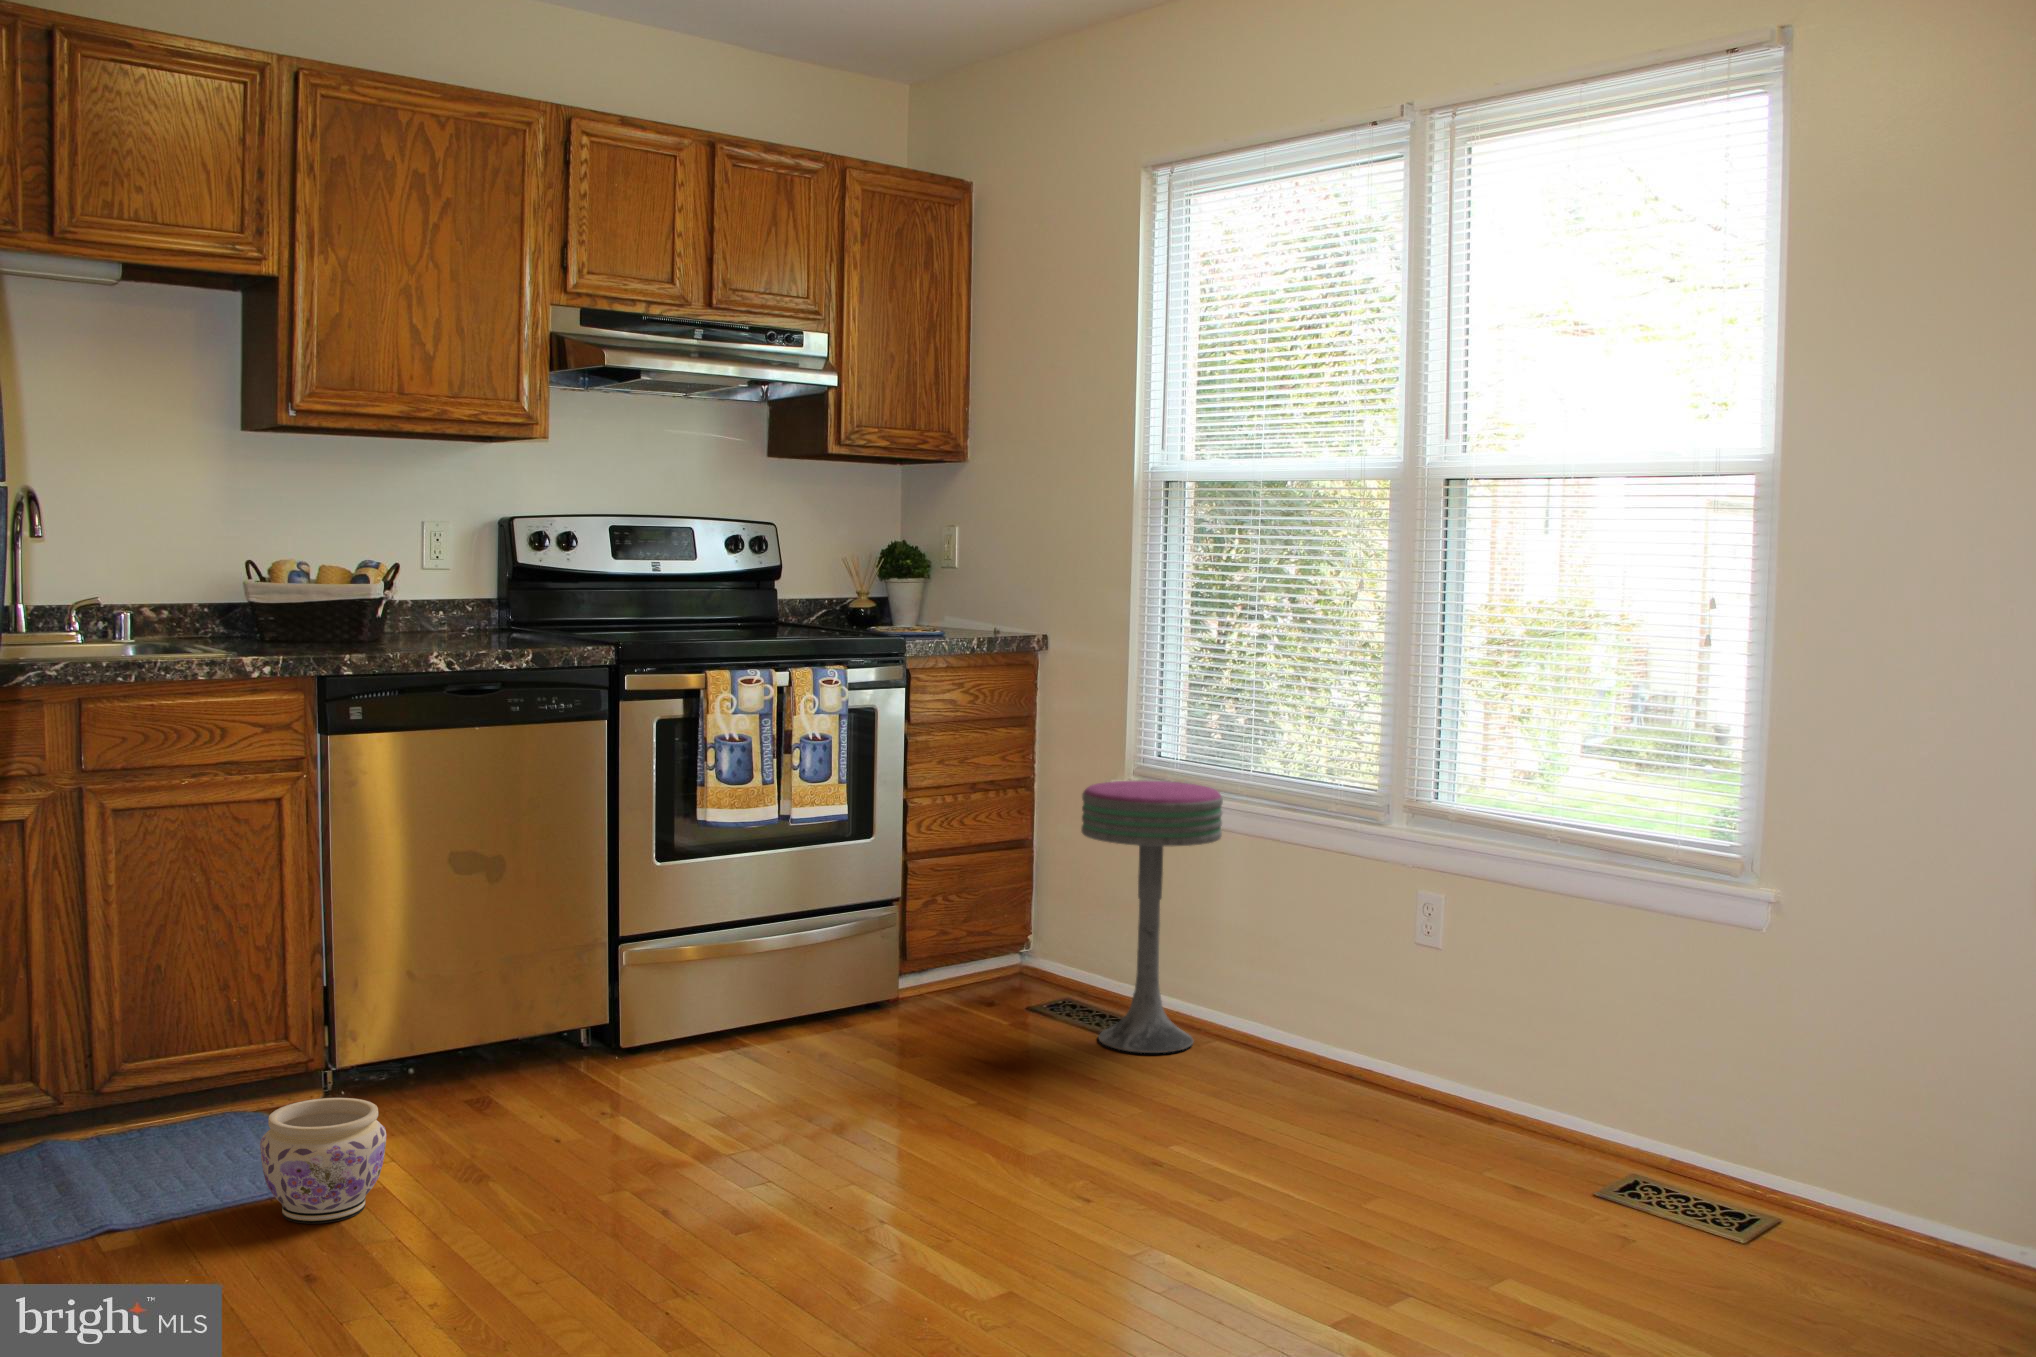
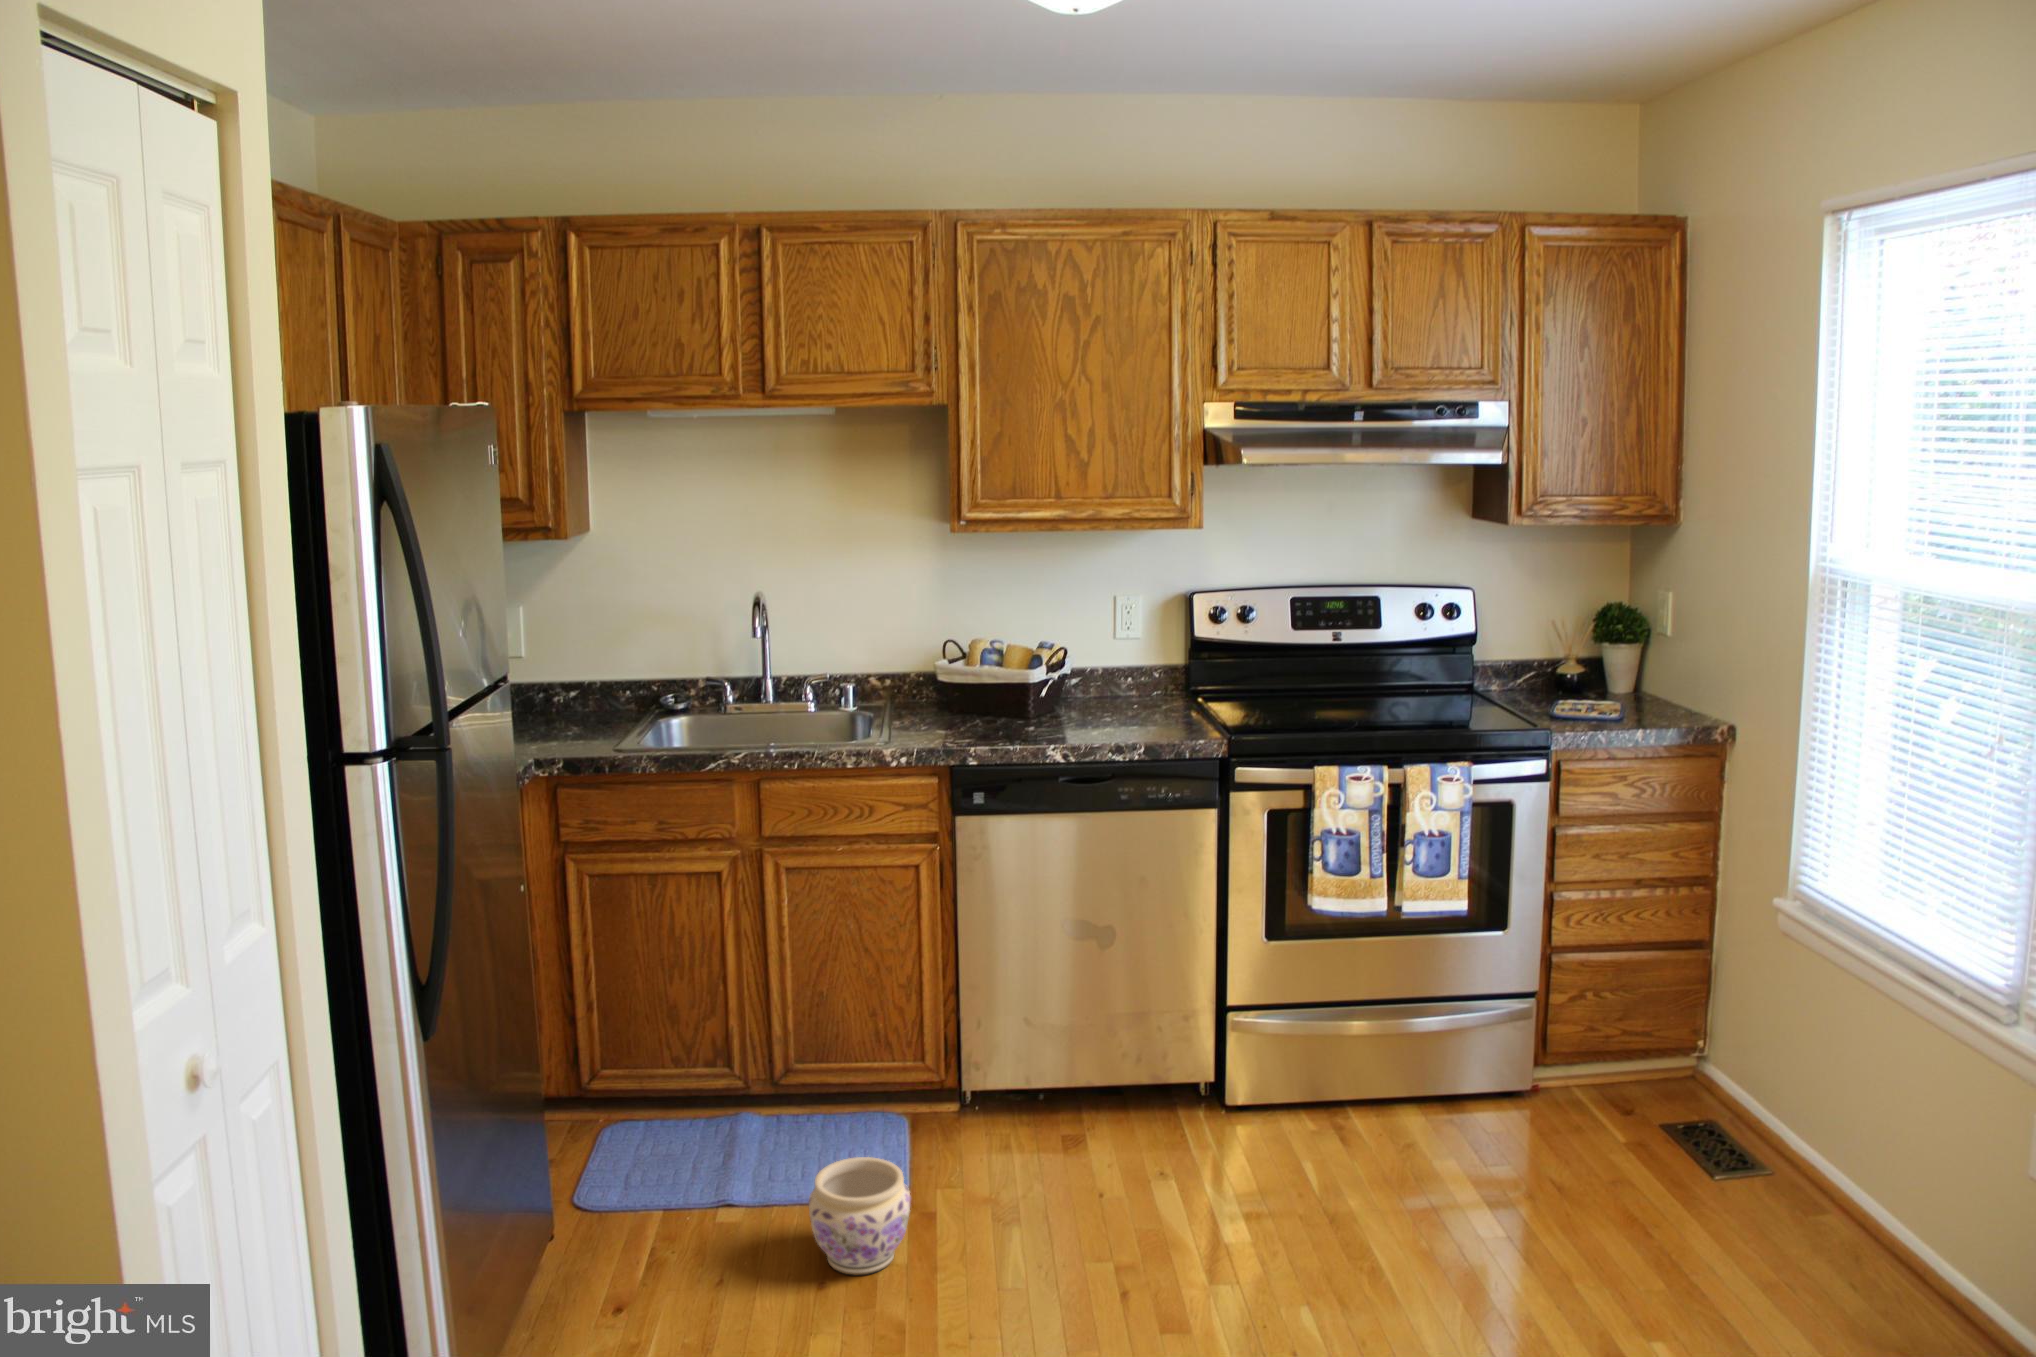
bar stool: present [1081,781,1223,1053] -> none [1716,928,1904,1262]

